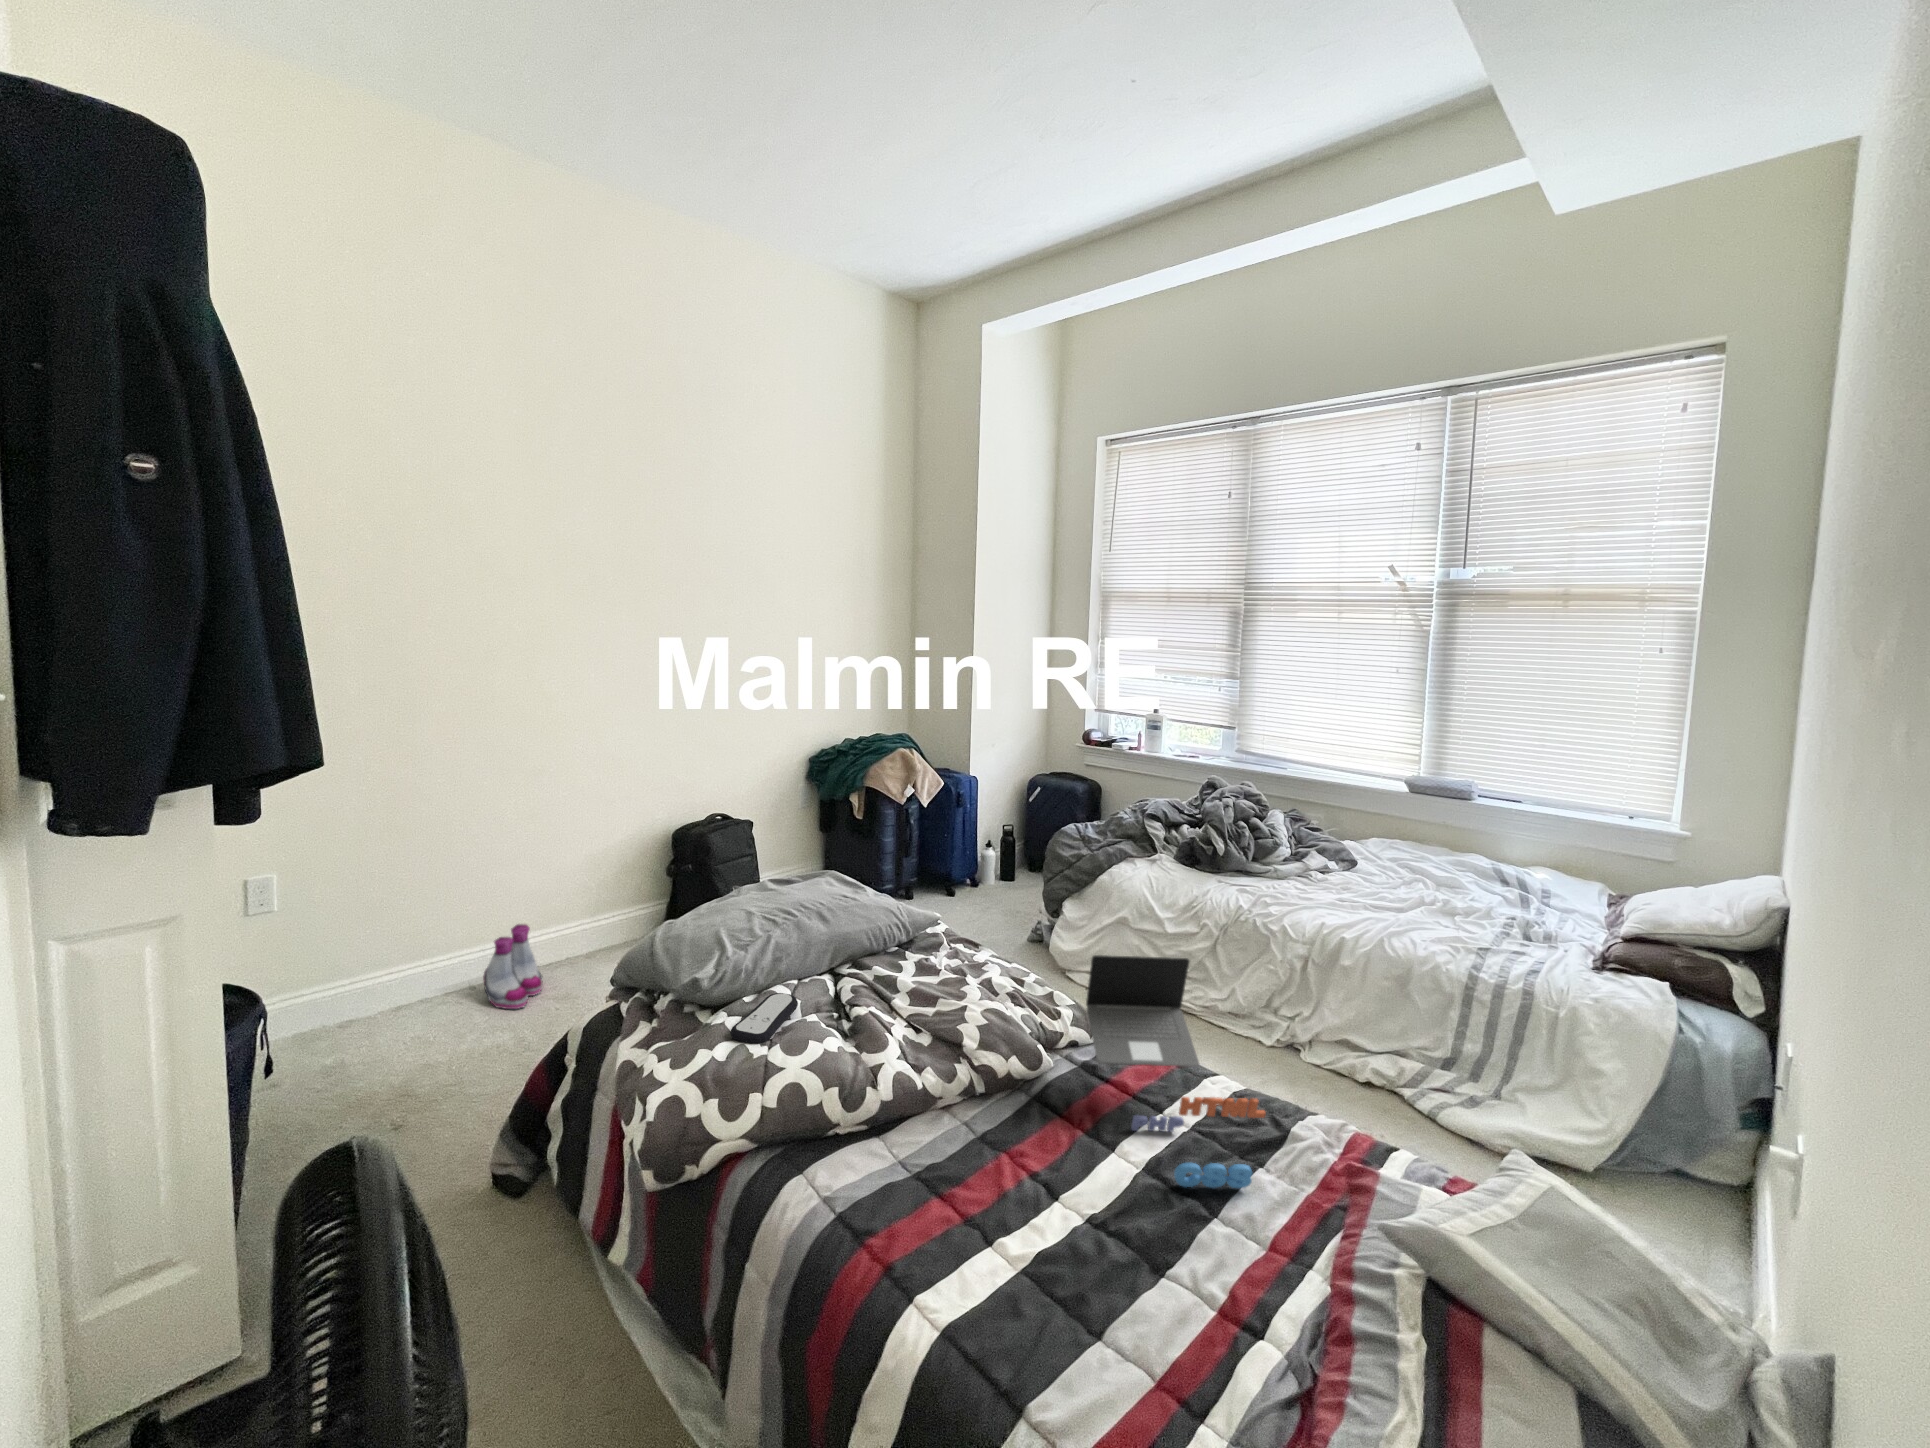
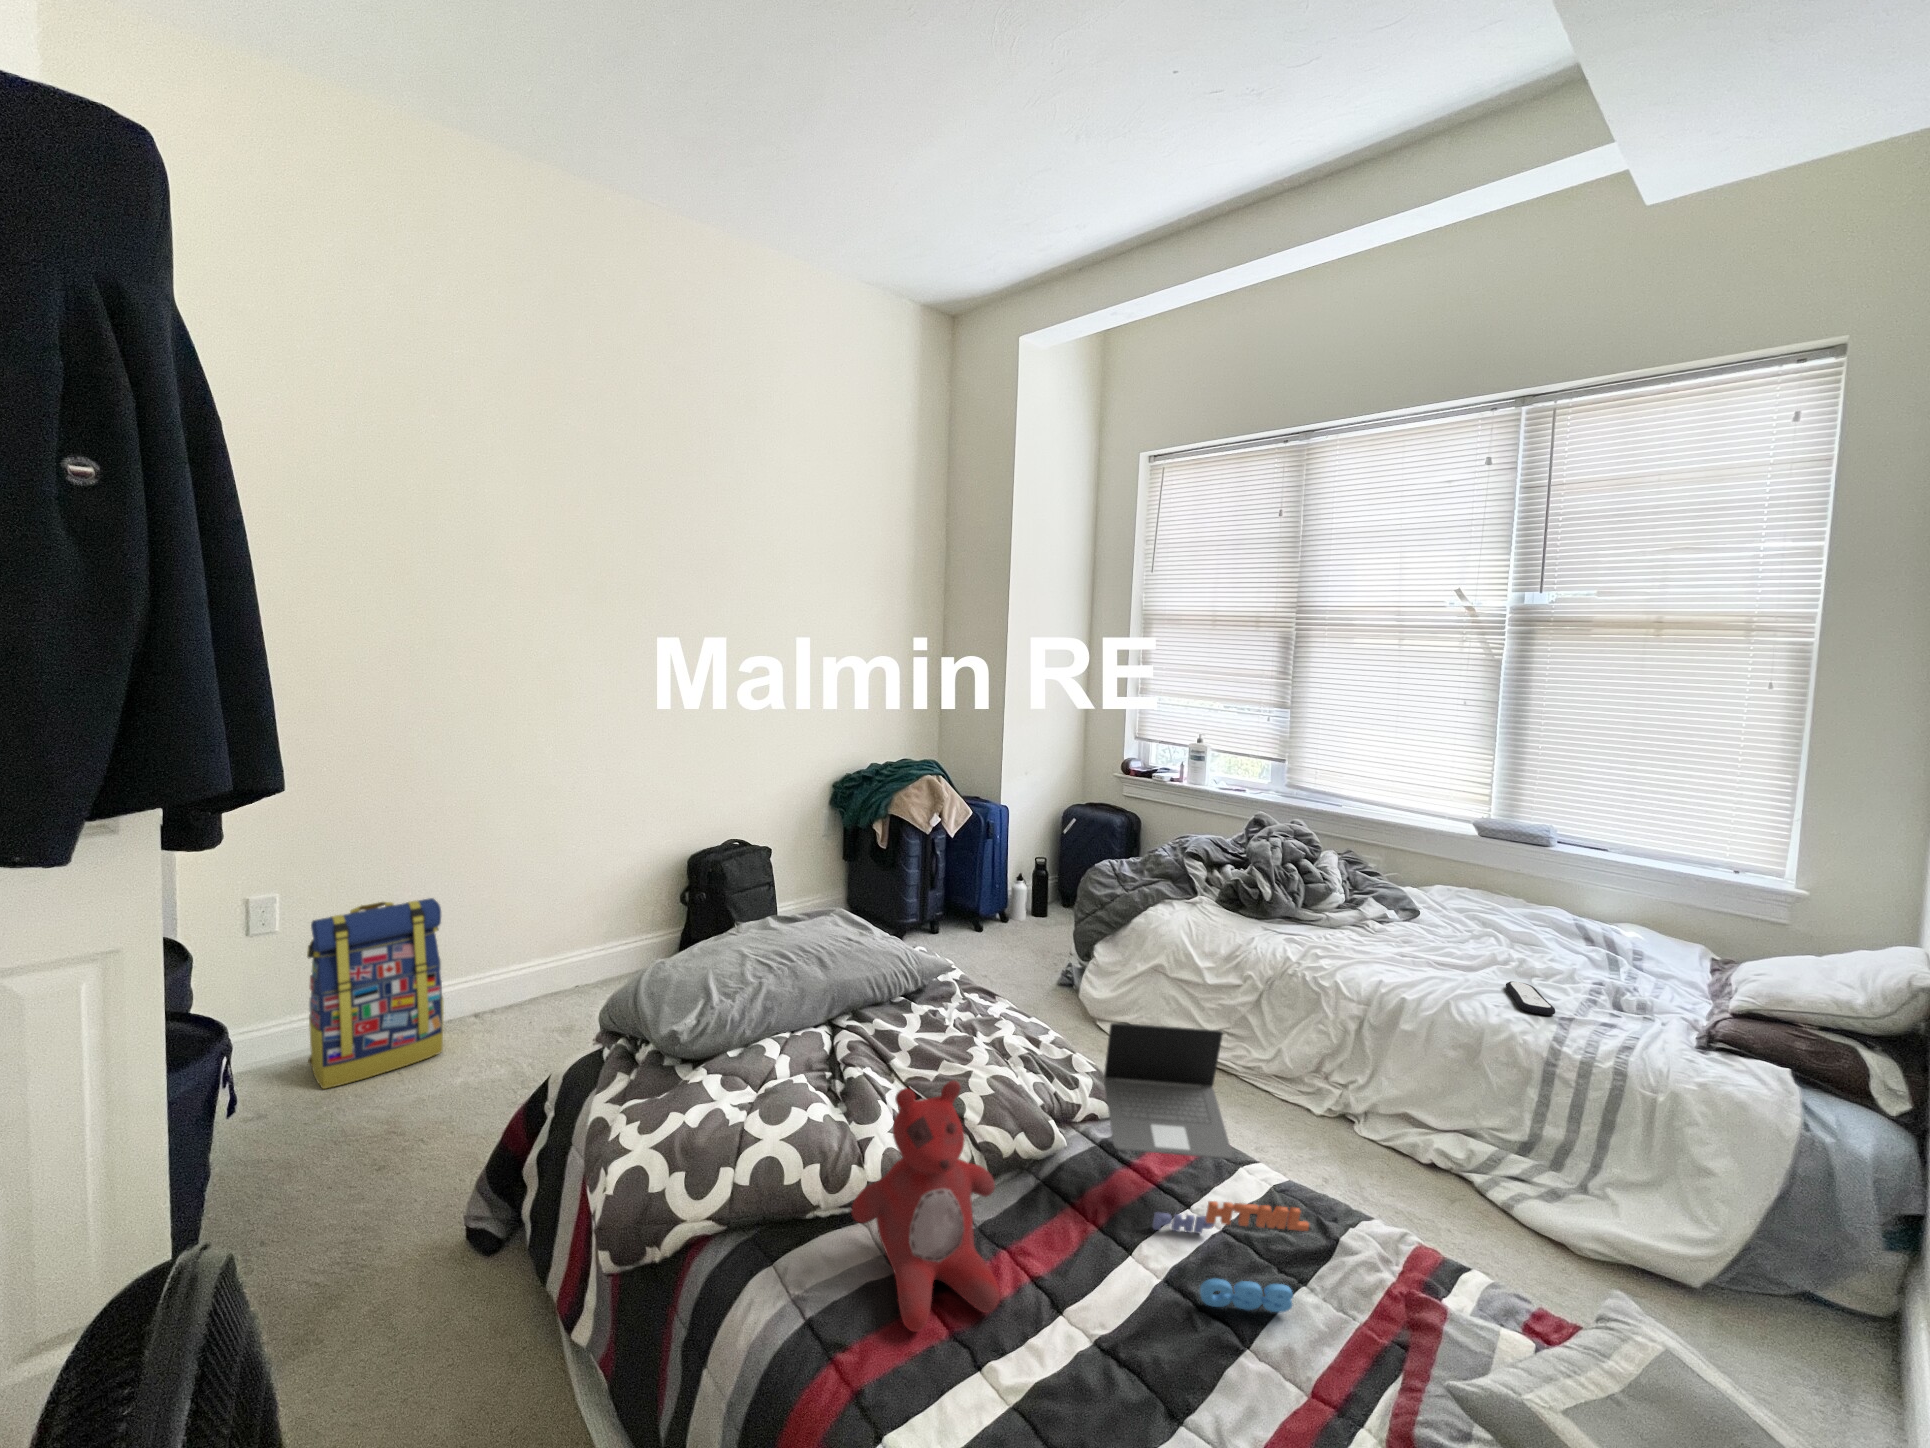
backpack: none [307,876,443,1062] -> present [307,898,444,1089]
boots: present [483,924,542,1009] -> none [488,950,549,1039]
remote control: present [730,993,798,1044] -> present [1506,981,1555,1015]
stuffed bear: none [873,1006,1005,1217] -> present [851,1081,1000,1332]

